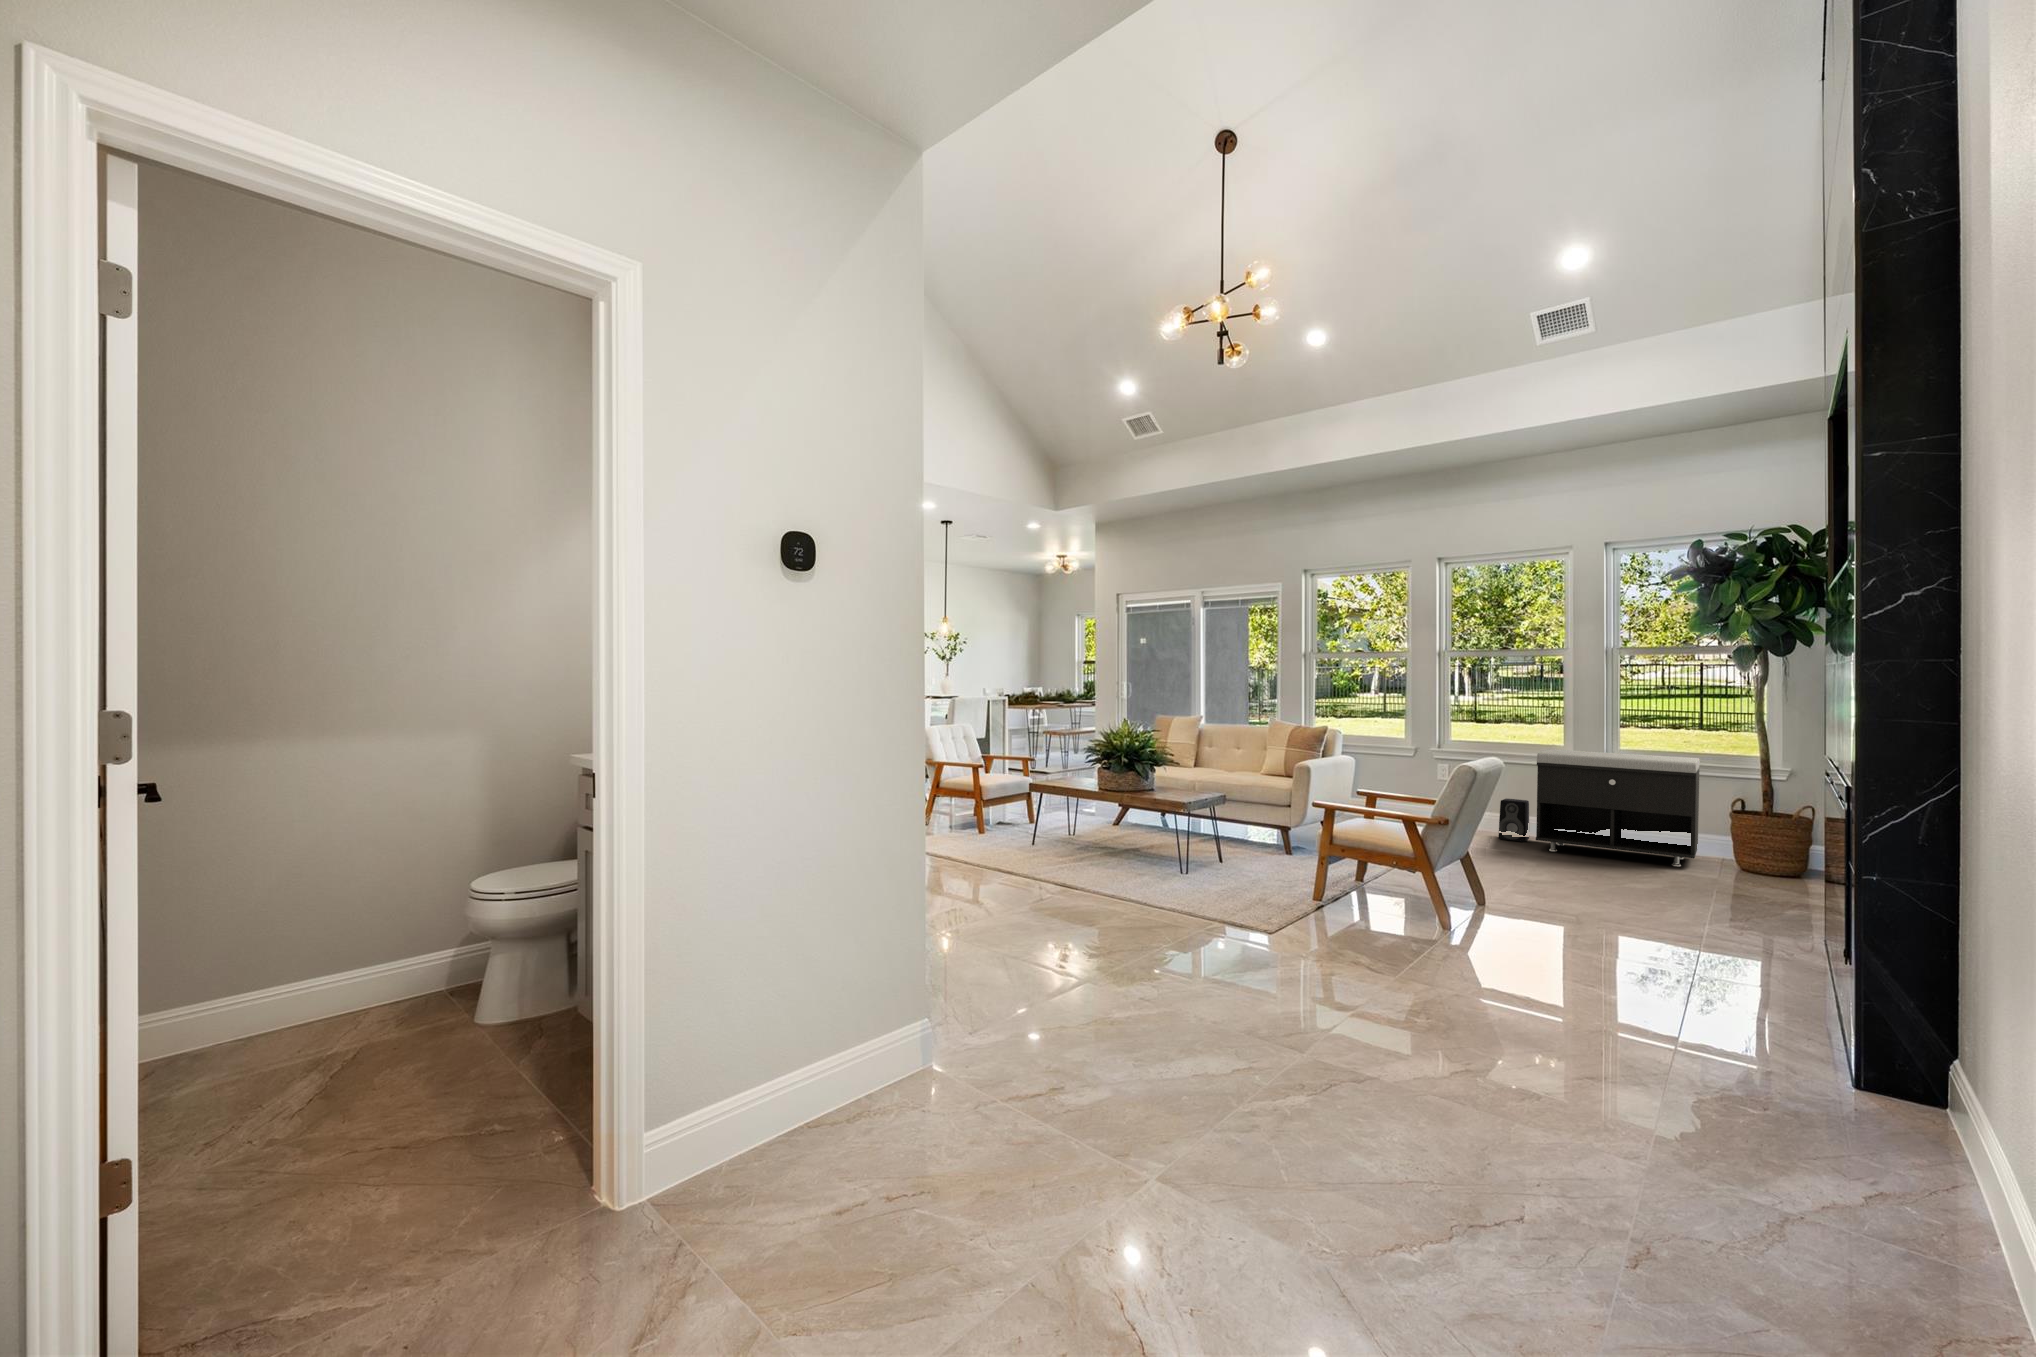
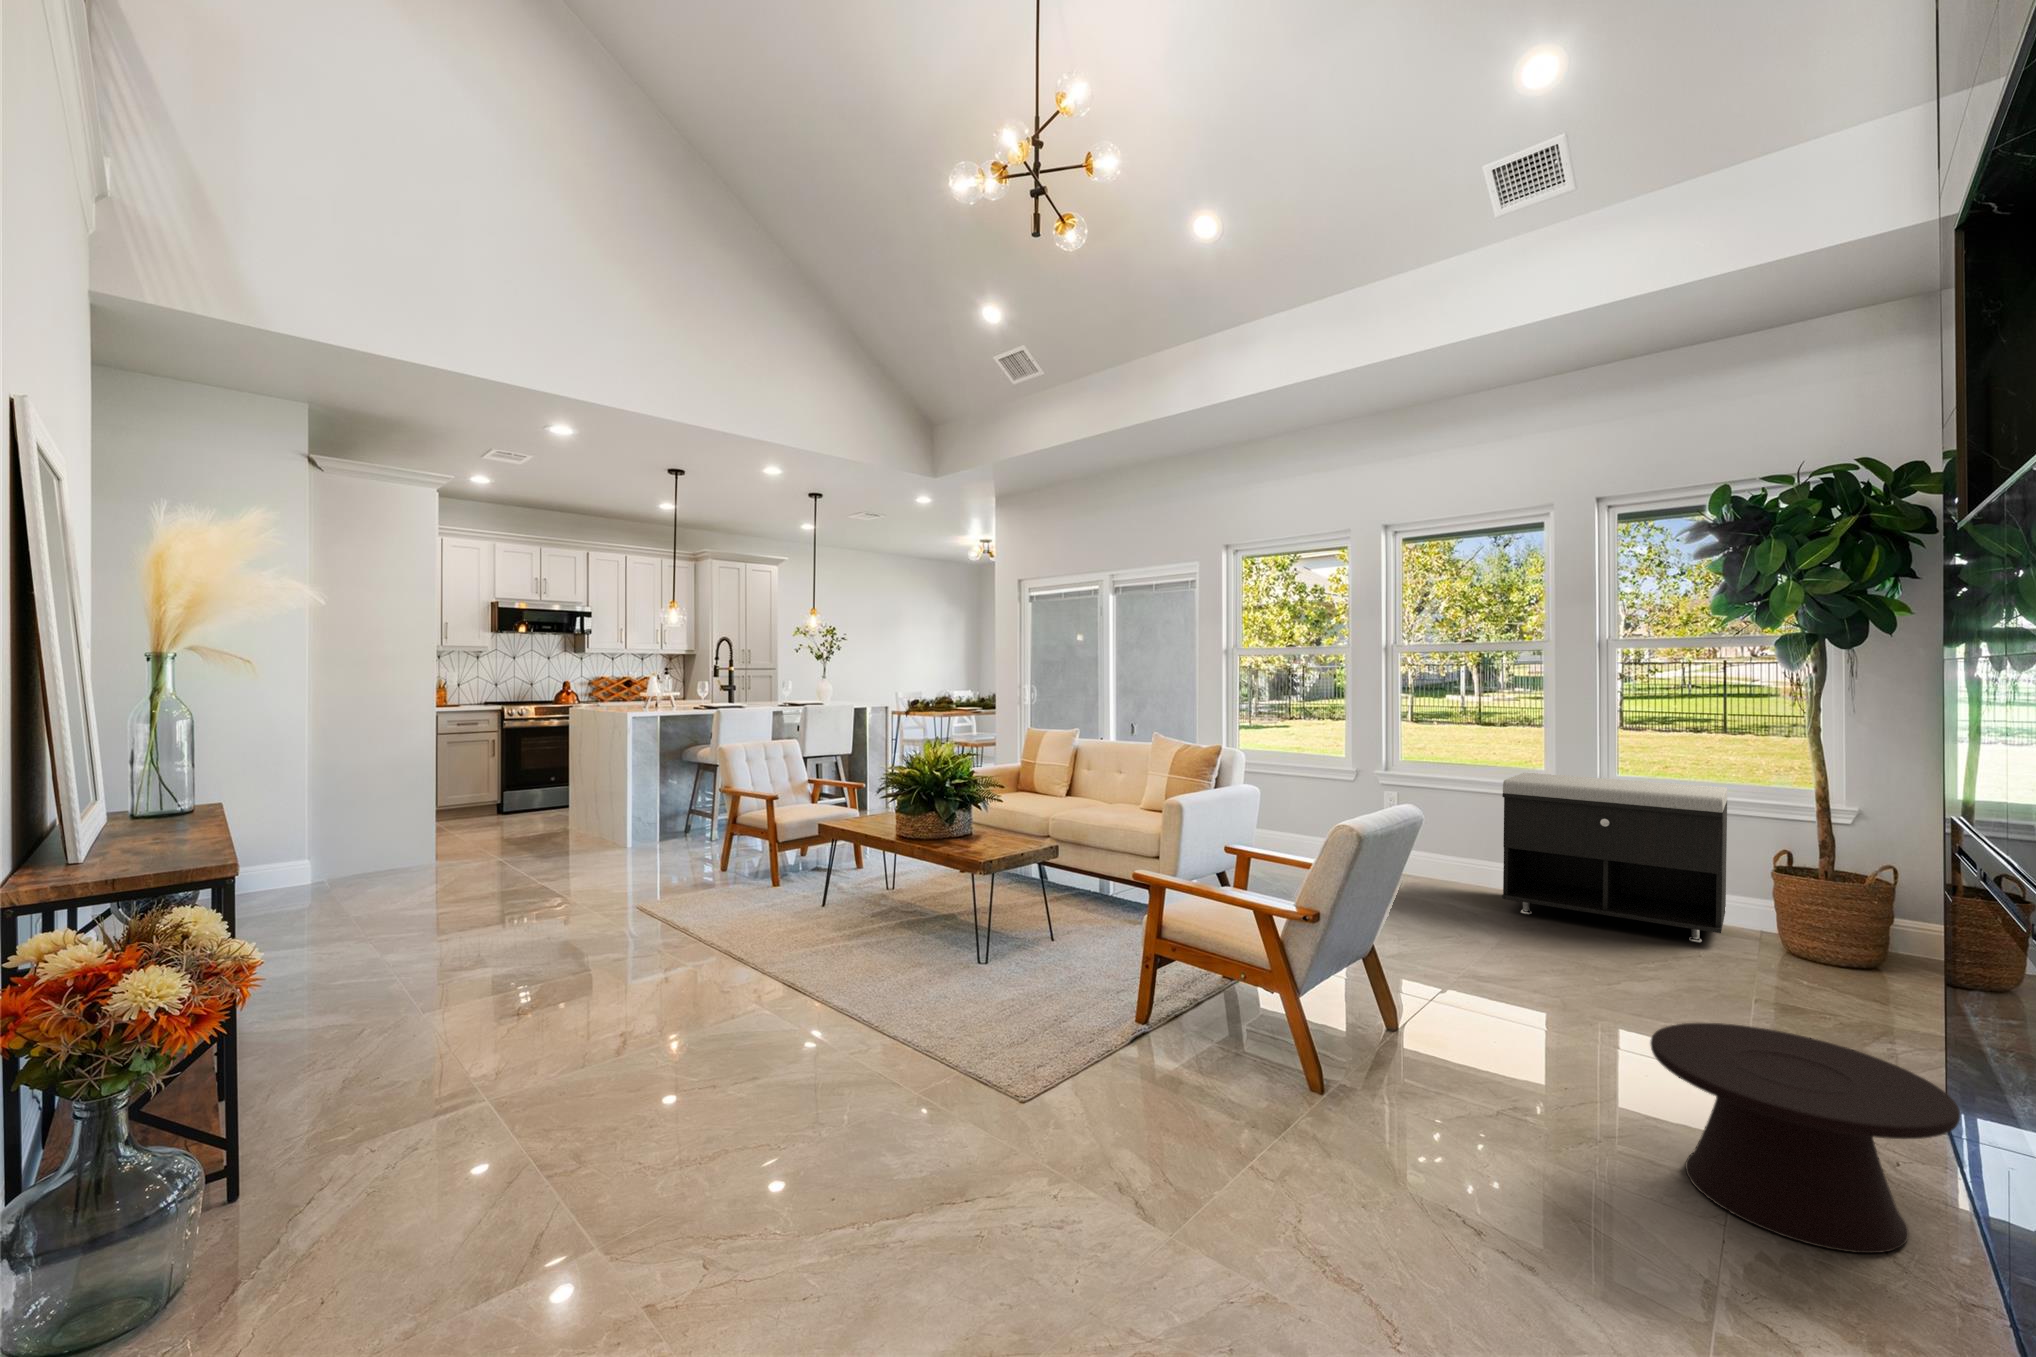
speaker: present [1499,799,1529,842] -> none [1458,836,1499,896]
side table: none [1654,875,1818,978] -> present [1650,1023,1960,1253]

